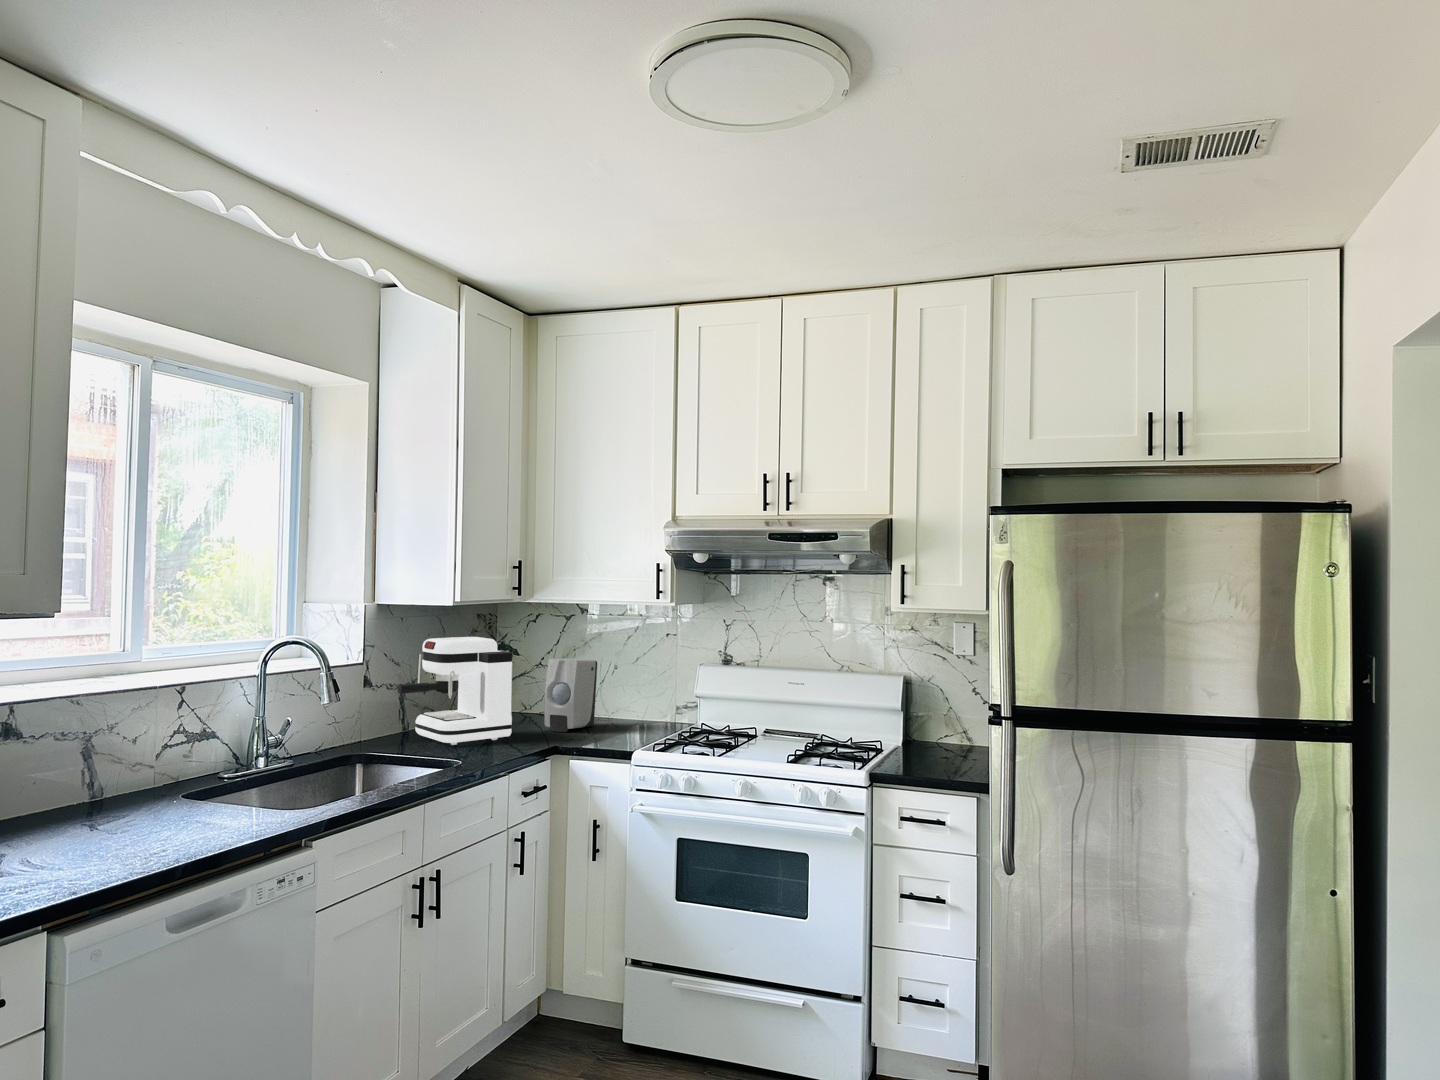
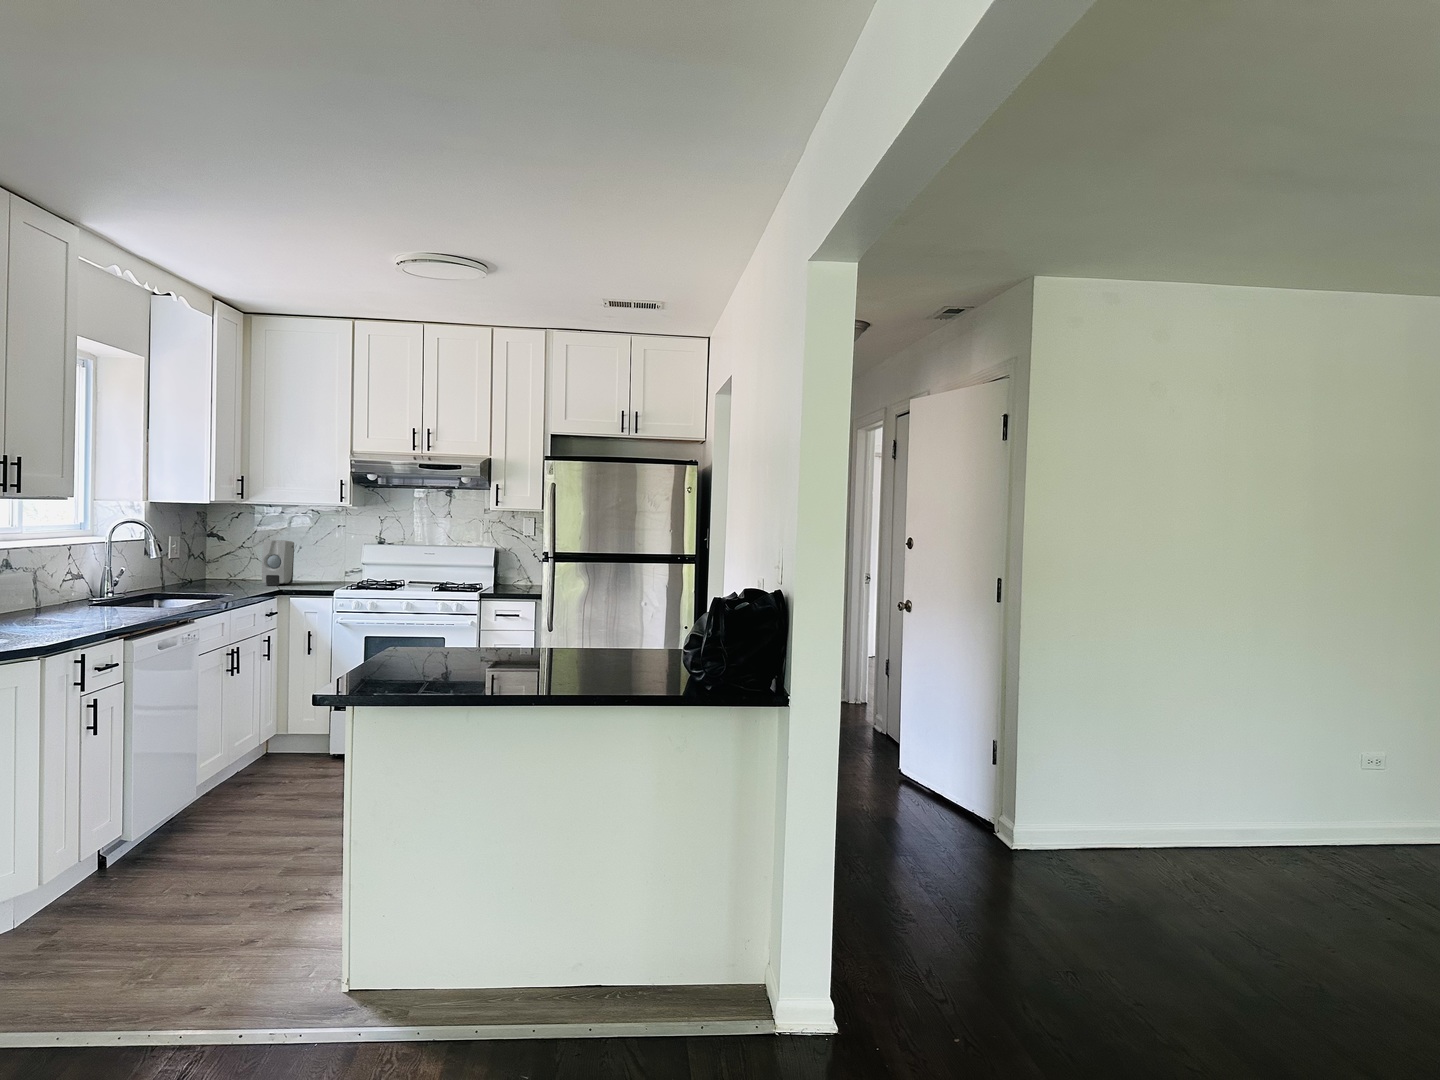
coffee maker: present [398,637,512,745] -> none [169,525,247,591]

